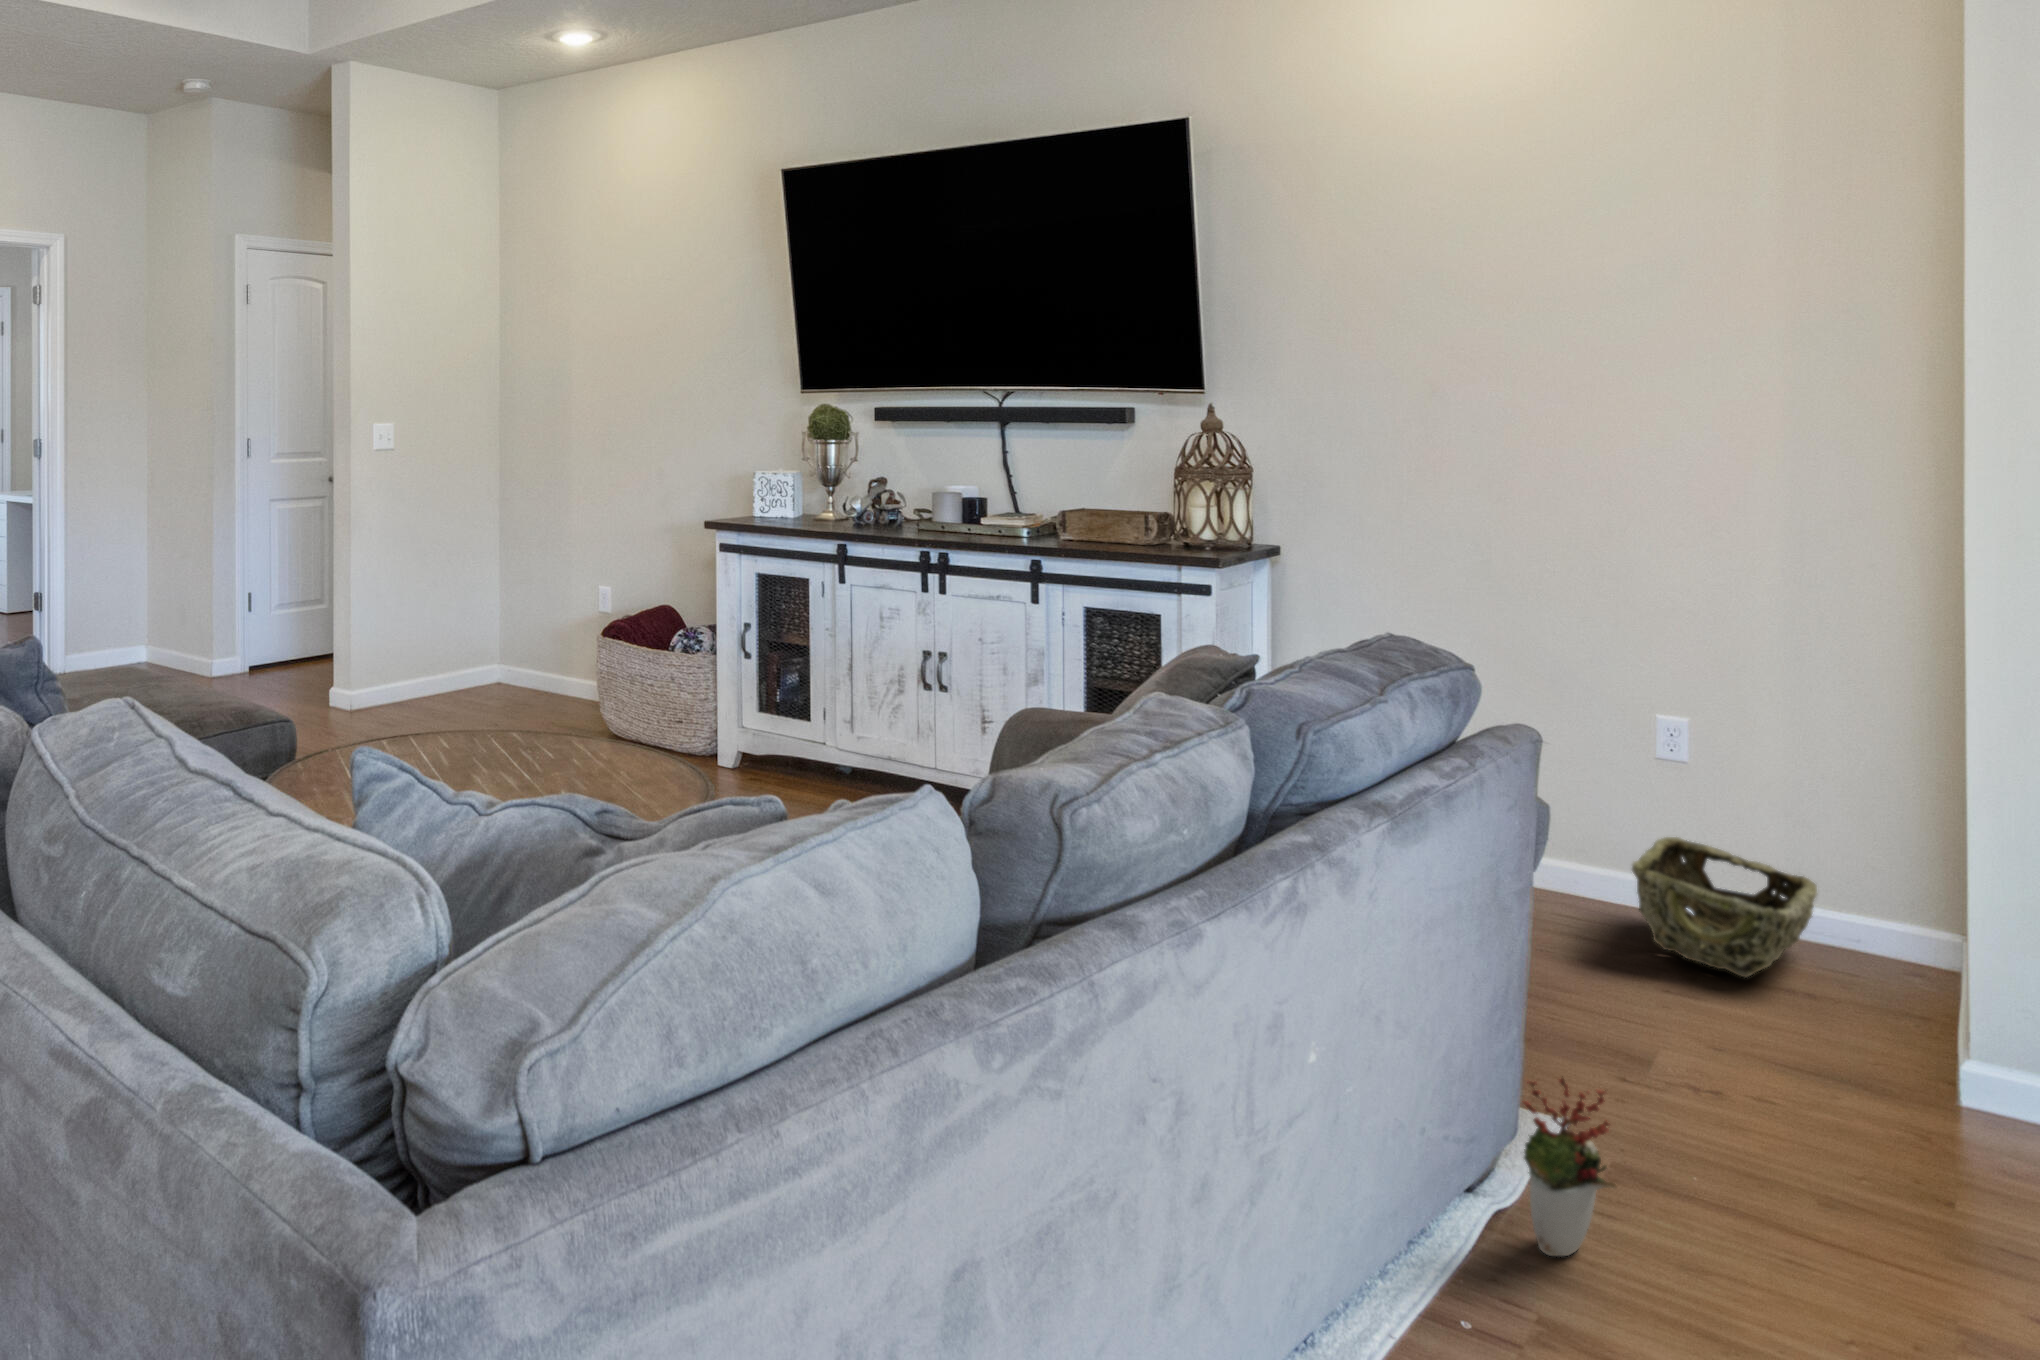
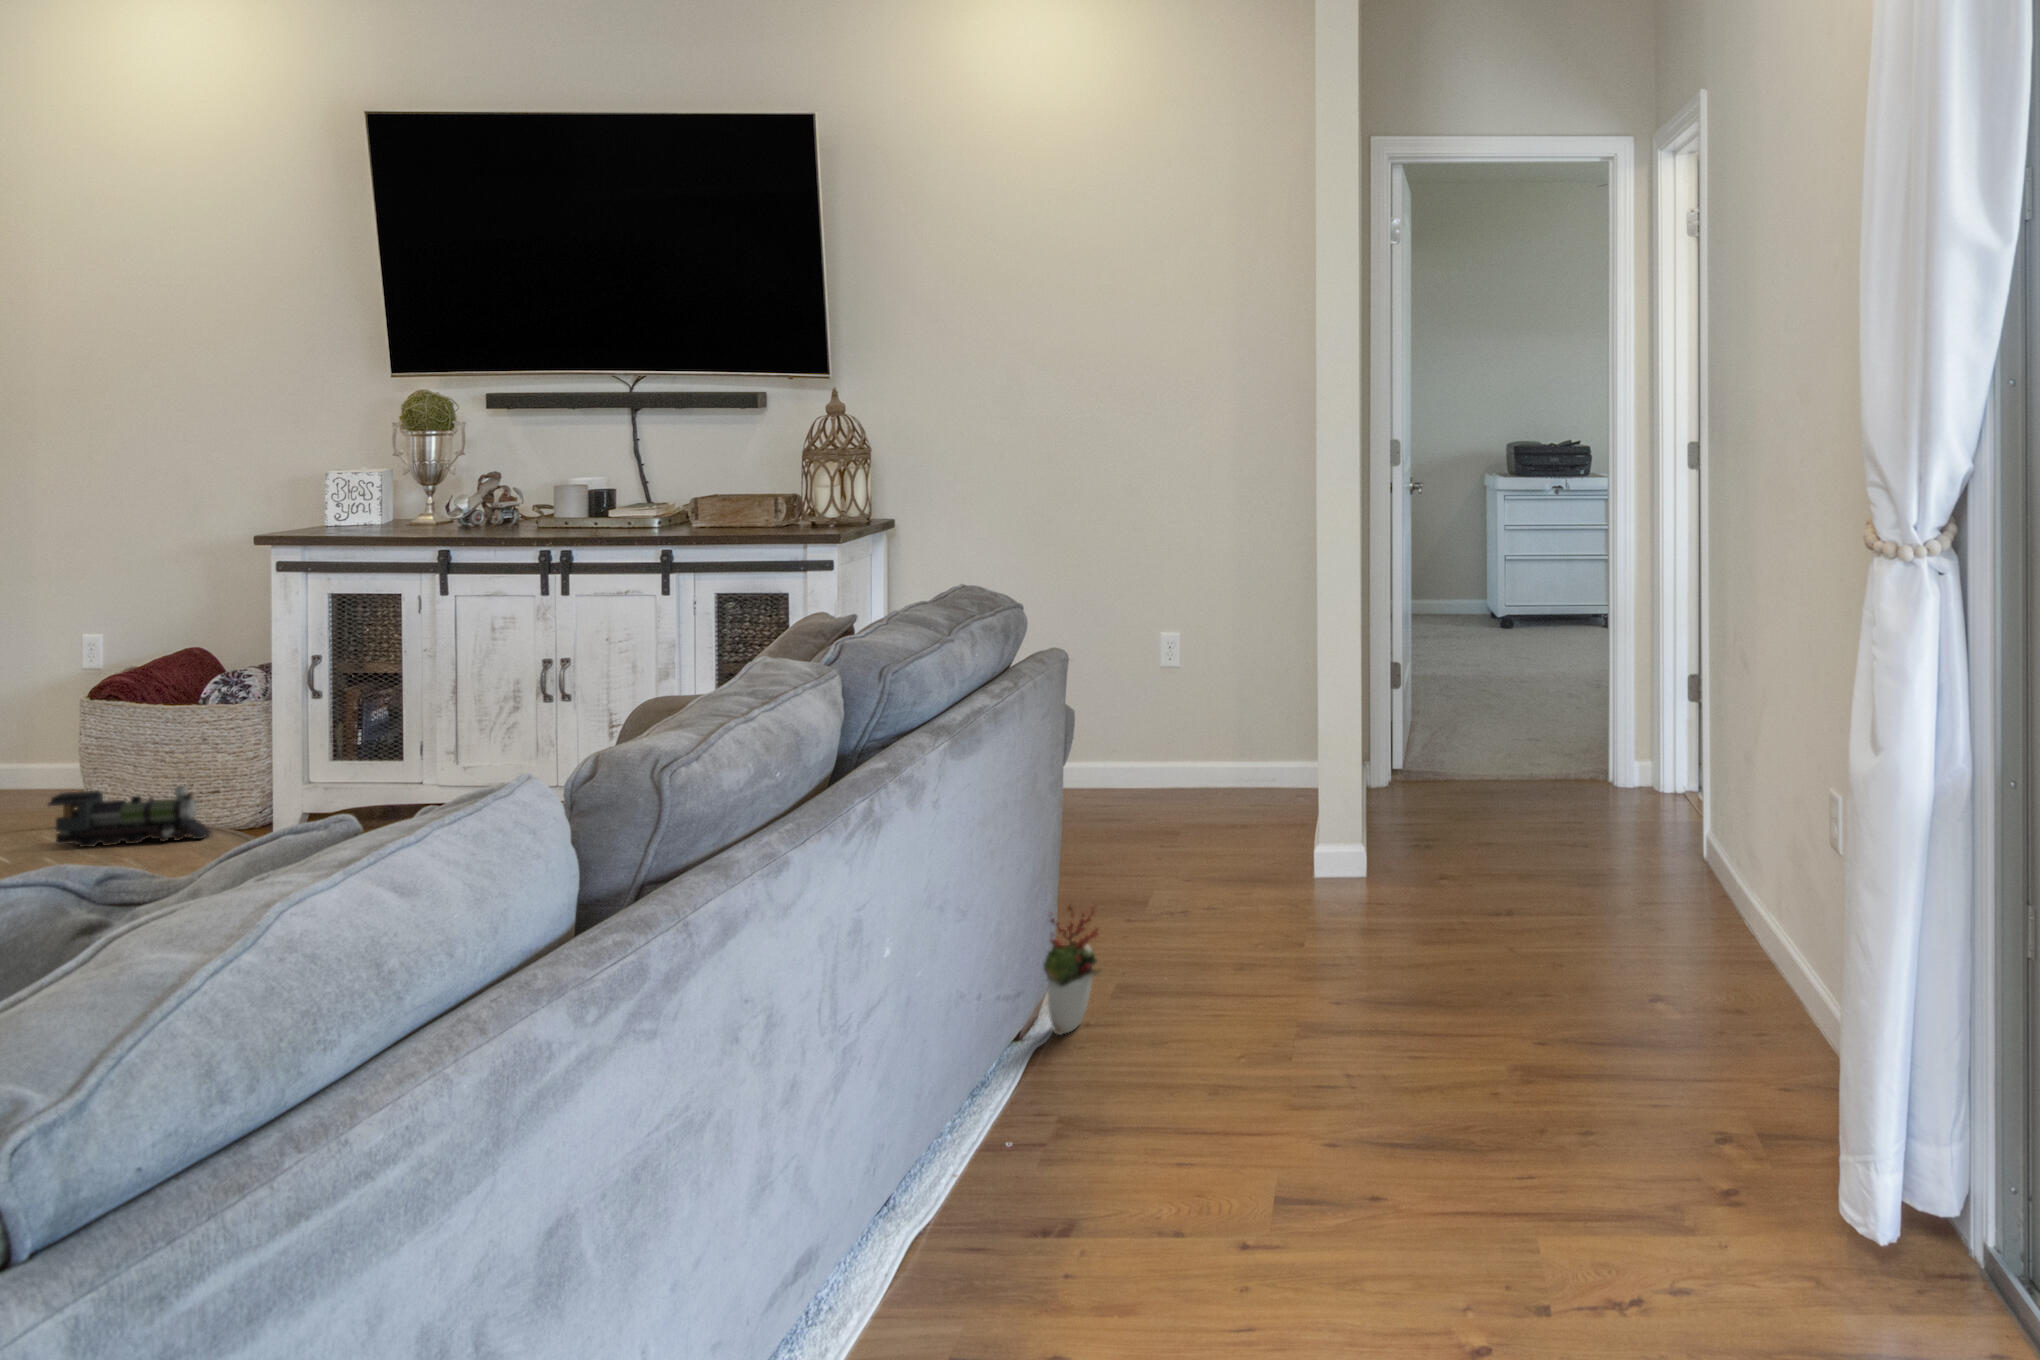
toy train: none [568,712,672,770] -> present [48,786,211,847]
woven basket: present [1632,837,1817,978] -> none [1154,721,1273,816]

